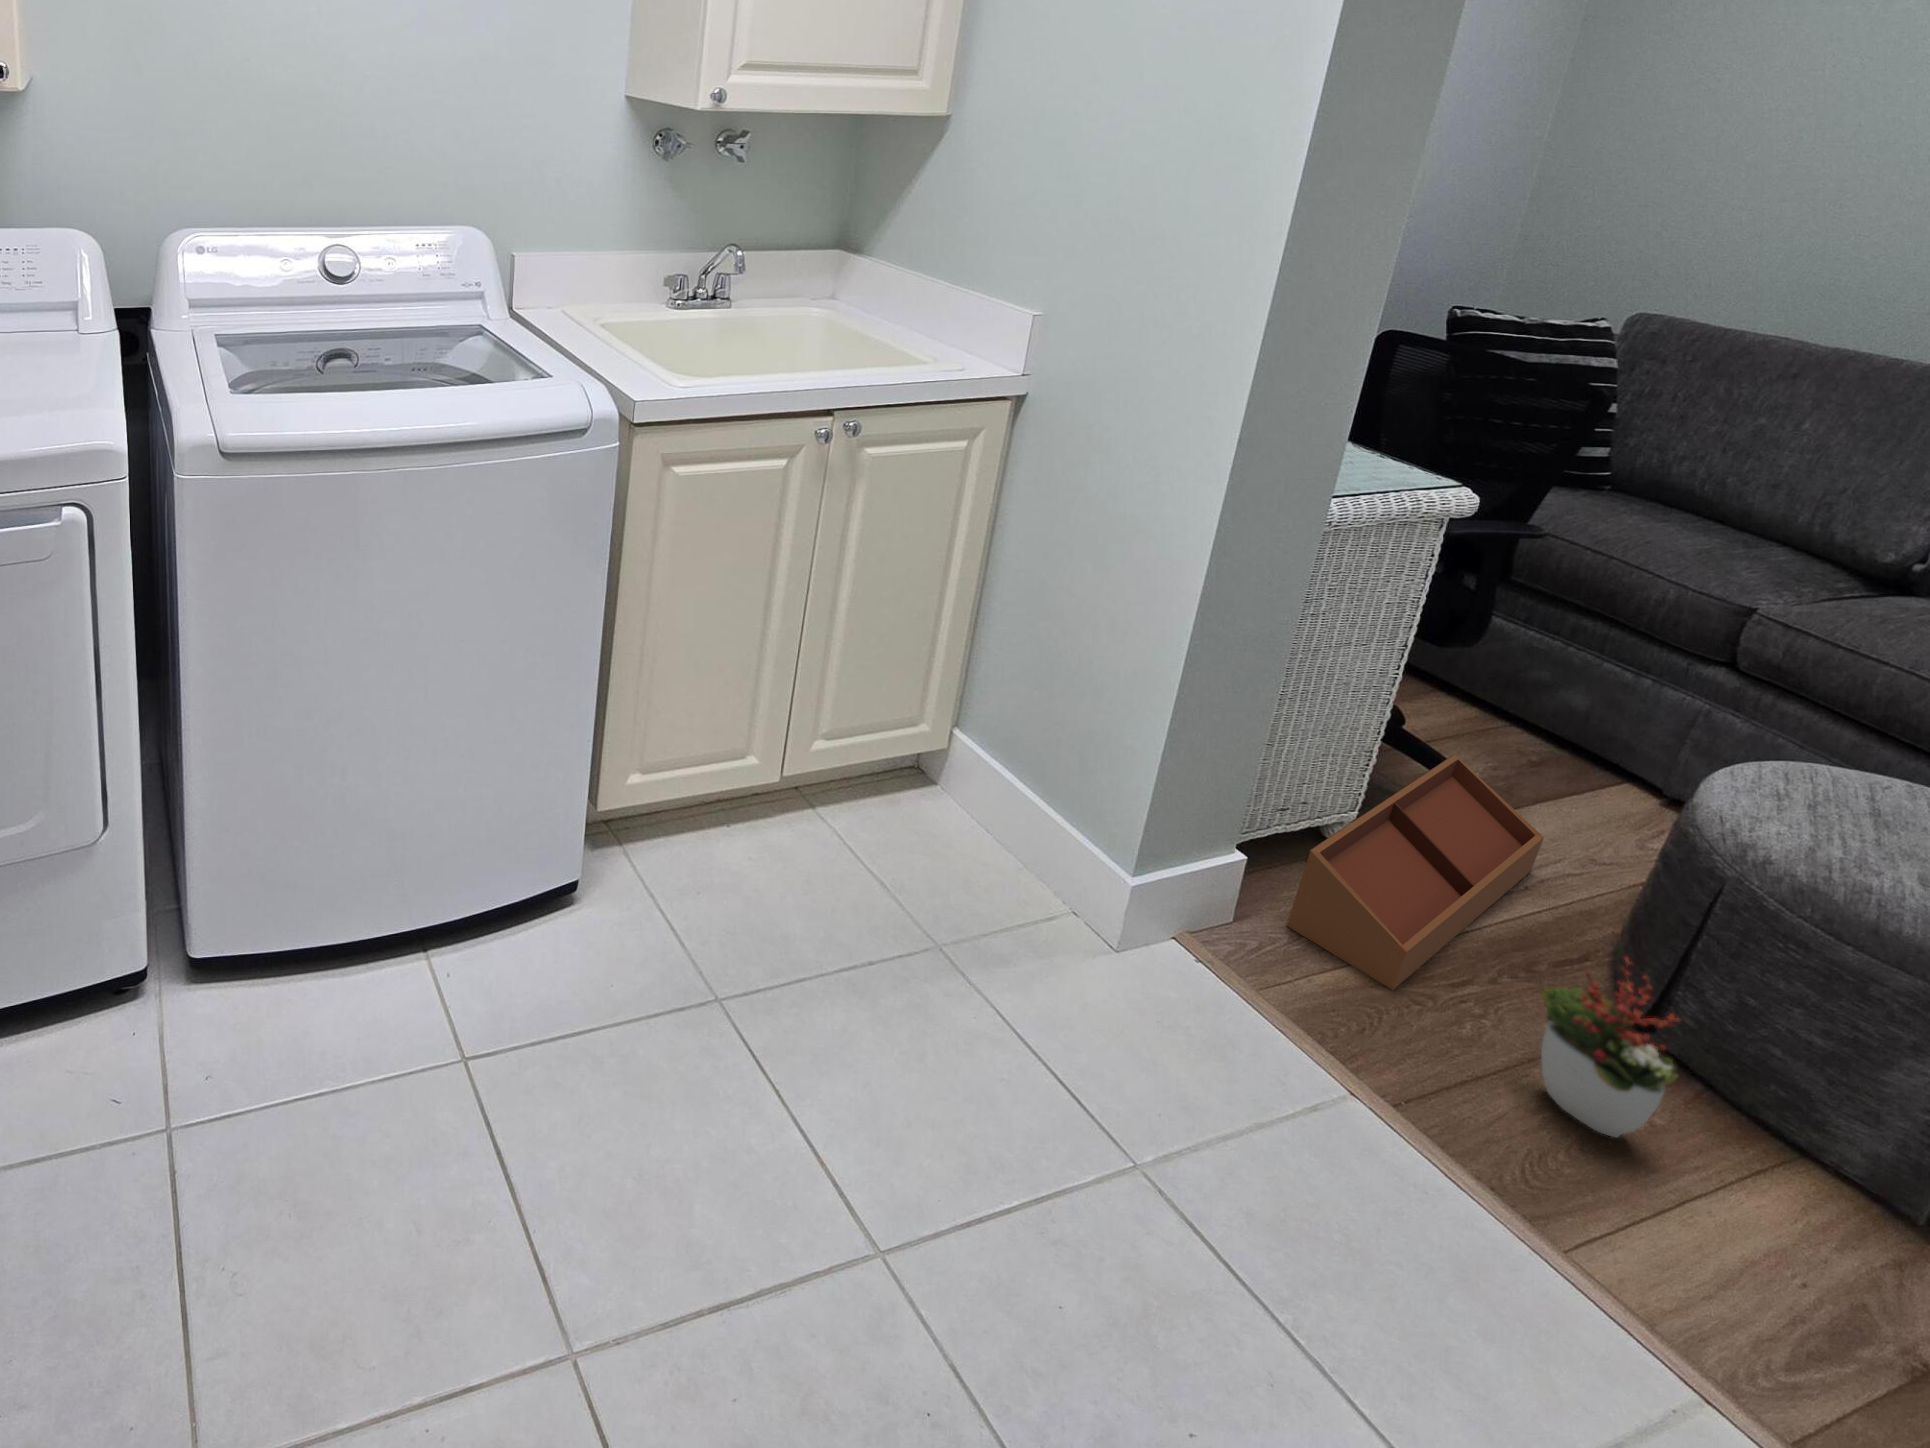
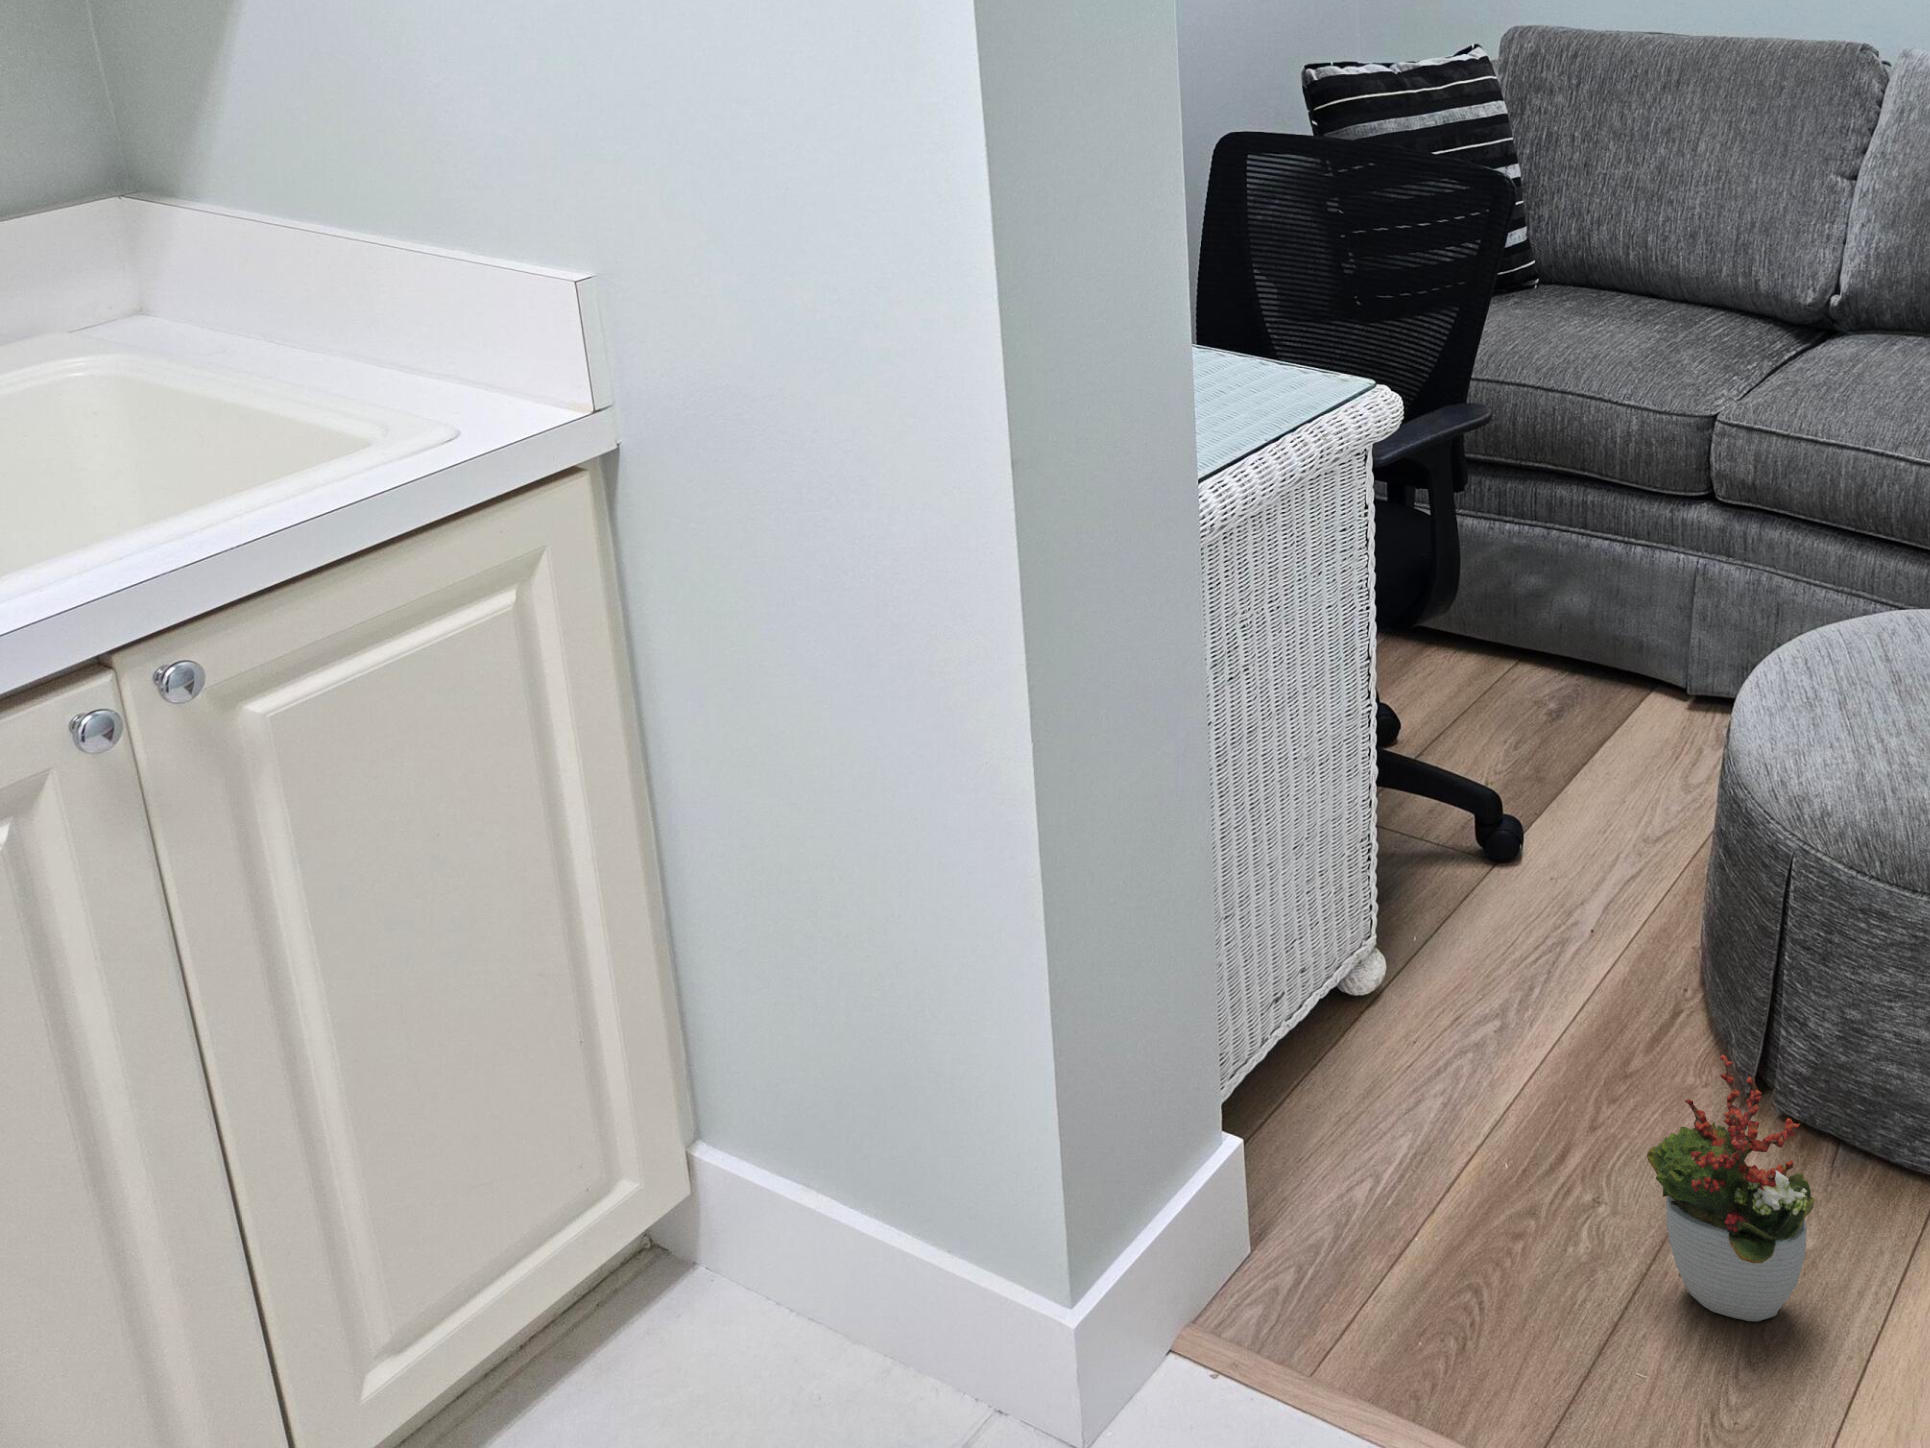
storage bin: present [1287,755,1544,990] -> none [1321,777,1594,1238]

